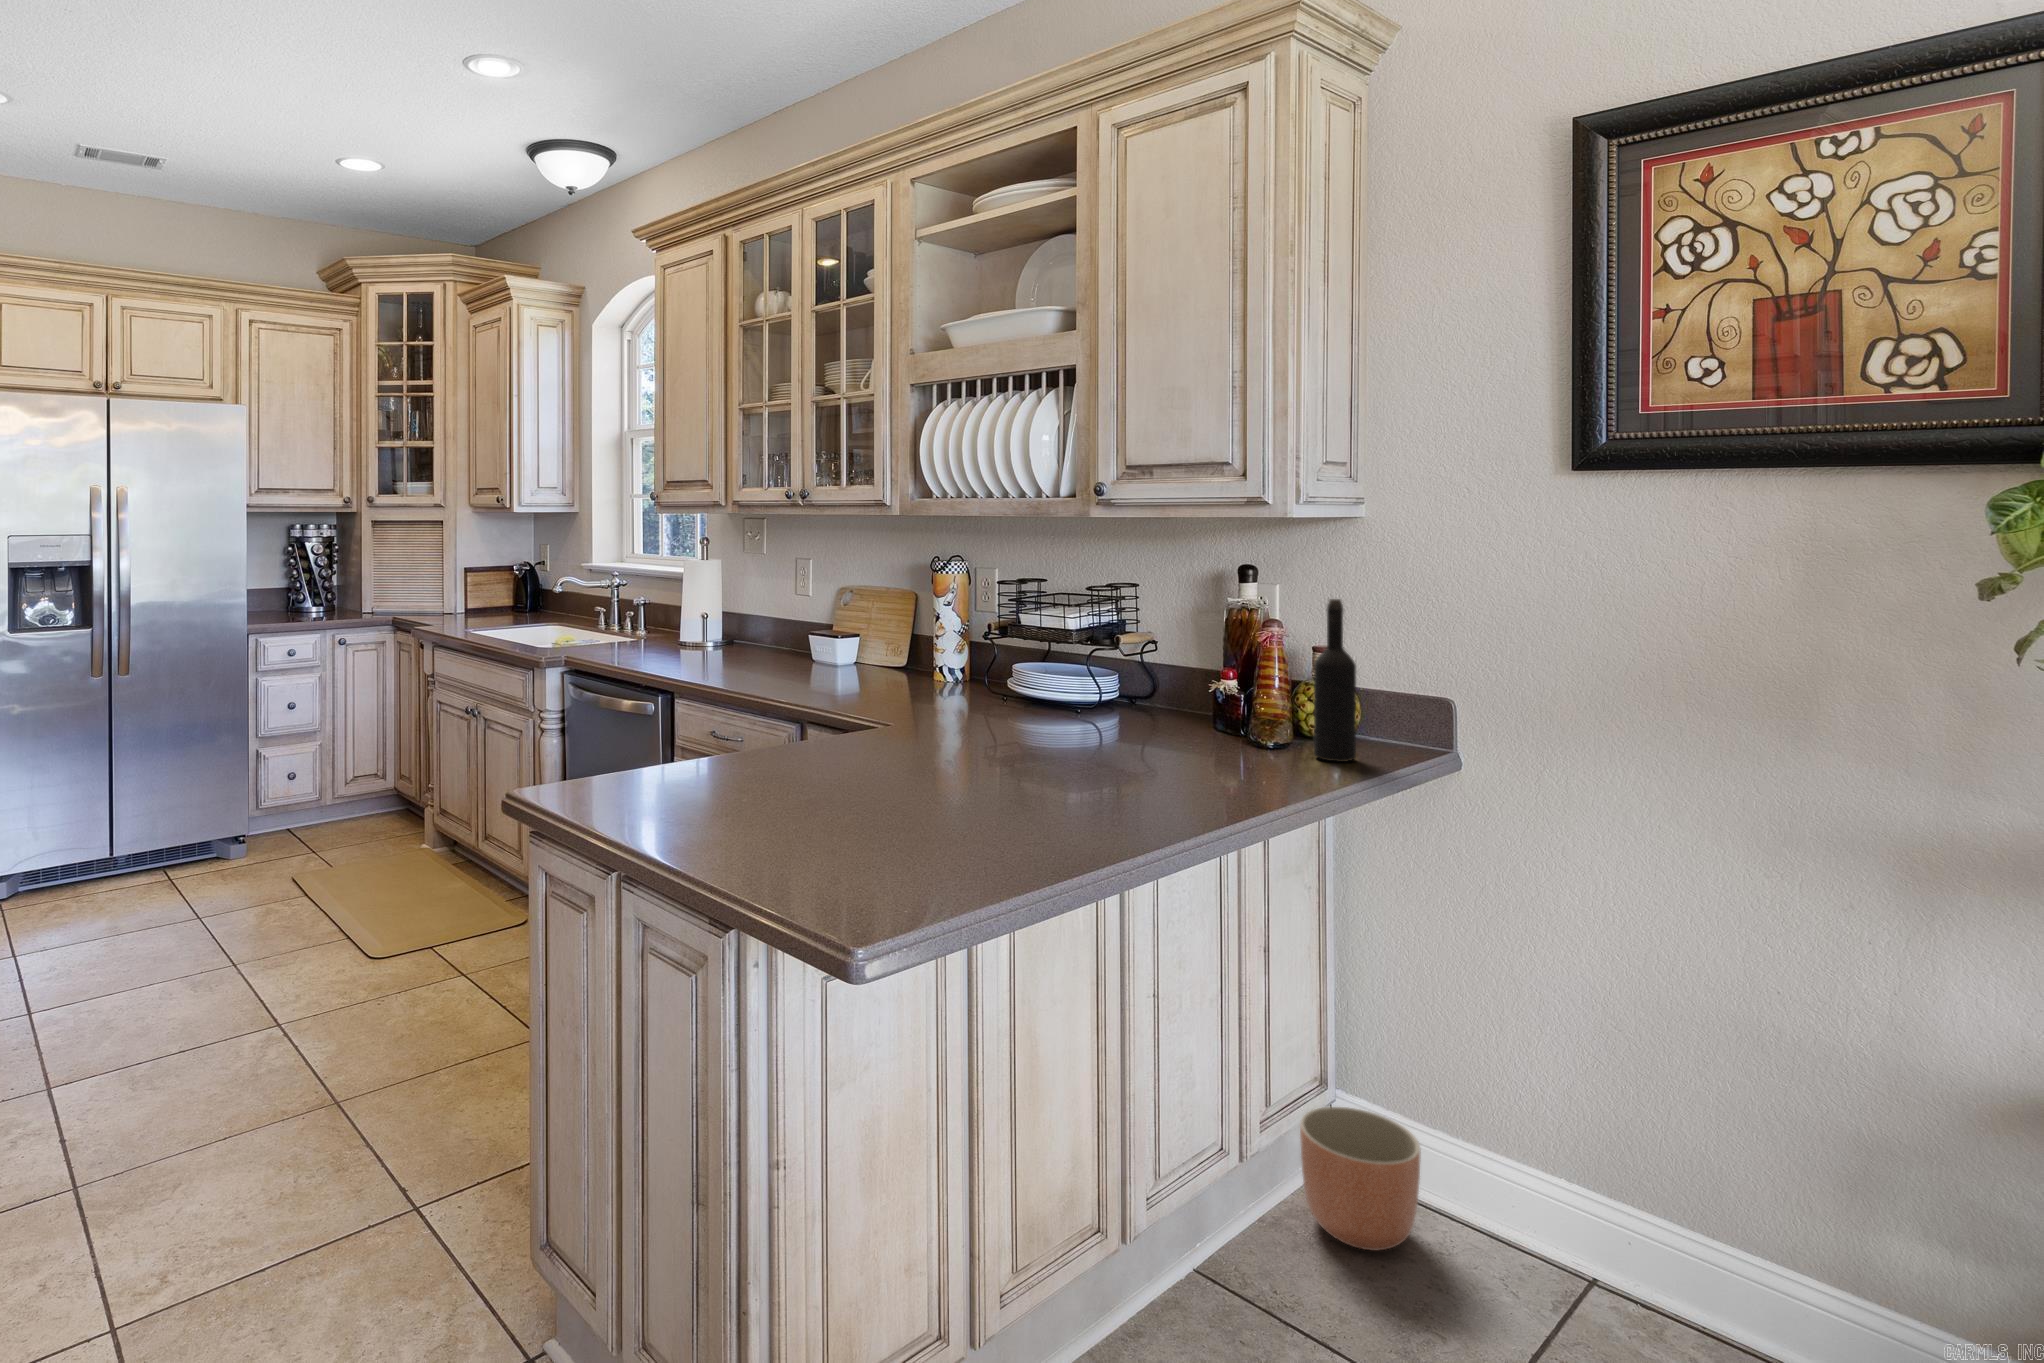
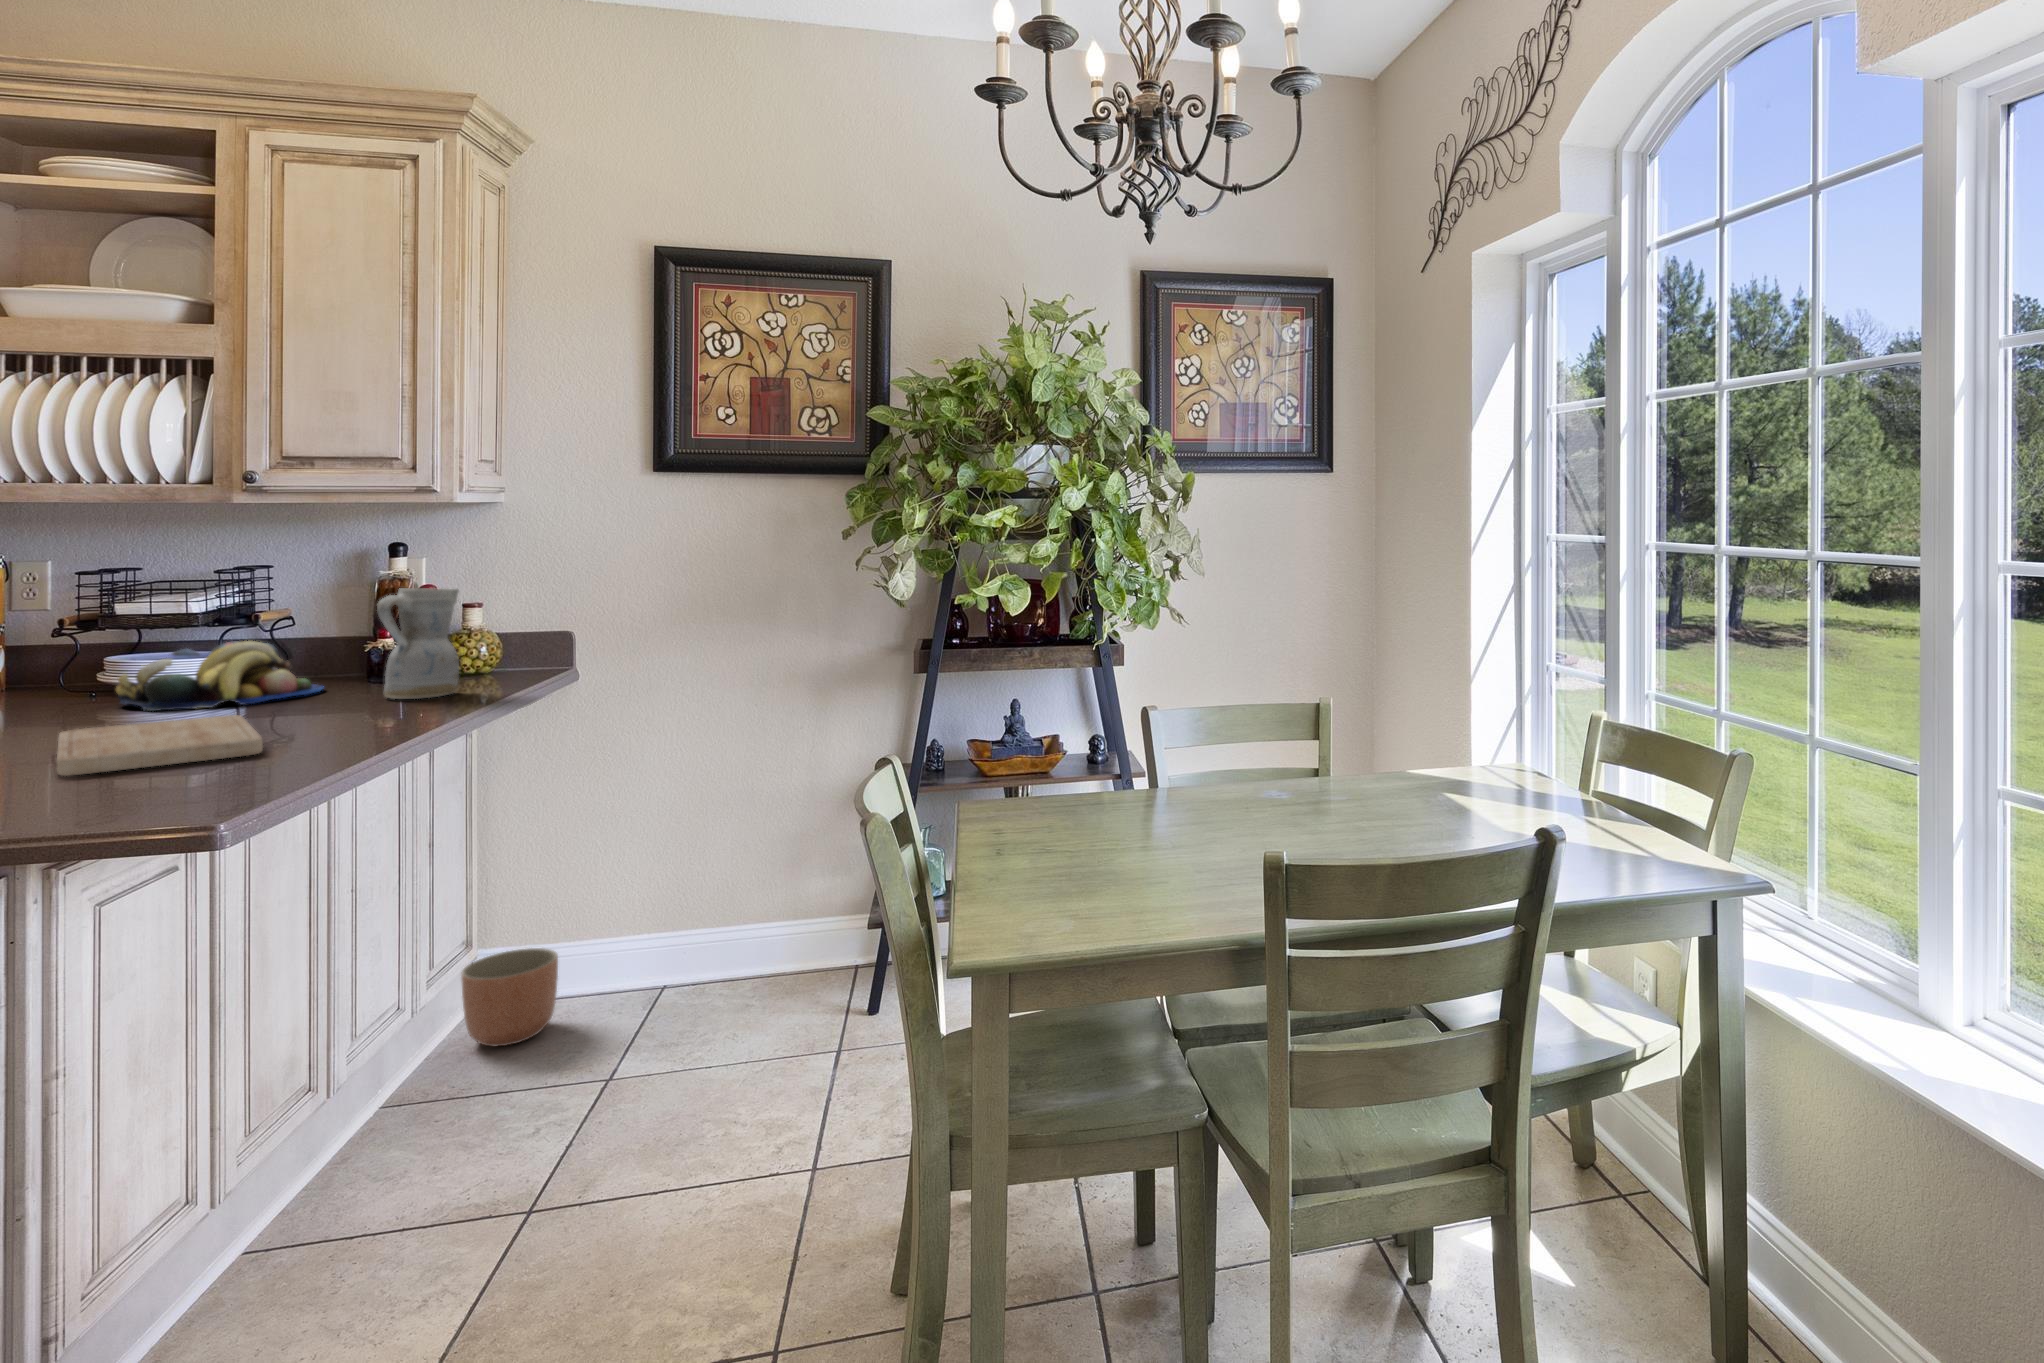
wine bottle: present [1314,599,1356,762] -> none [474,562,509,684]
ceramic pitcher: none [1191,630,1287,776] -> present [377,588,459,699]
fruit bowl: none [999,667,1165,745] -> present [116,641,324,711]
cutting board: none [844,762,1040,847] -> present [57,715,263,776]

